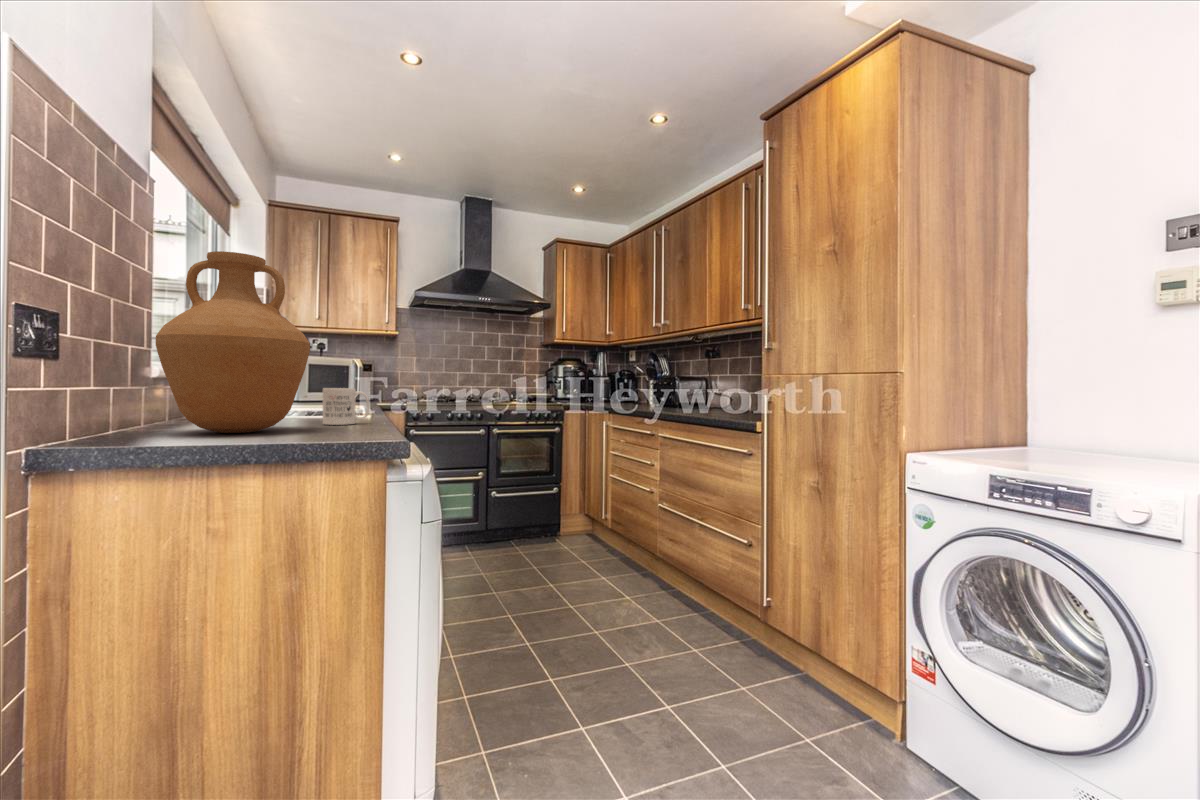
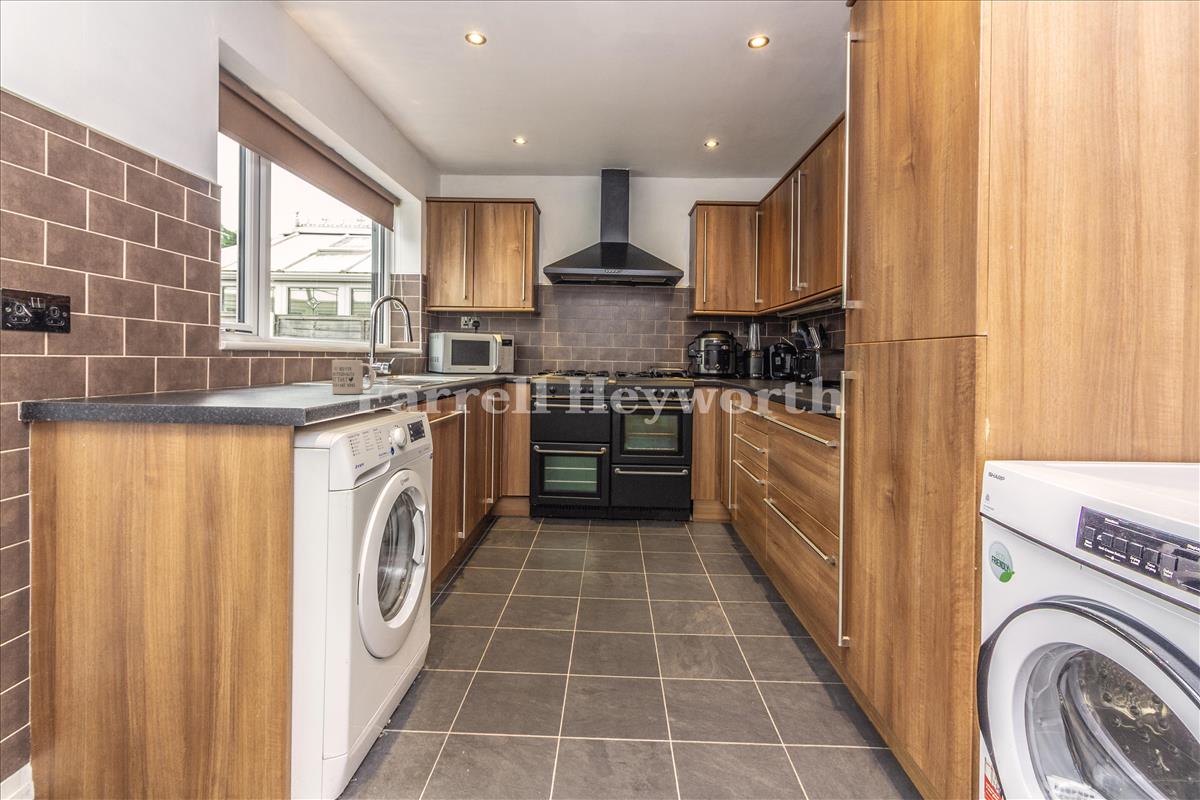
vase: present [156,251,310,433] -> none [158,238,294,398]

